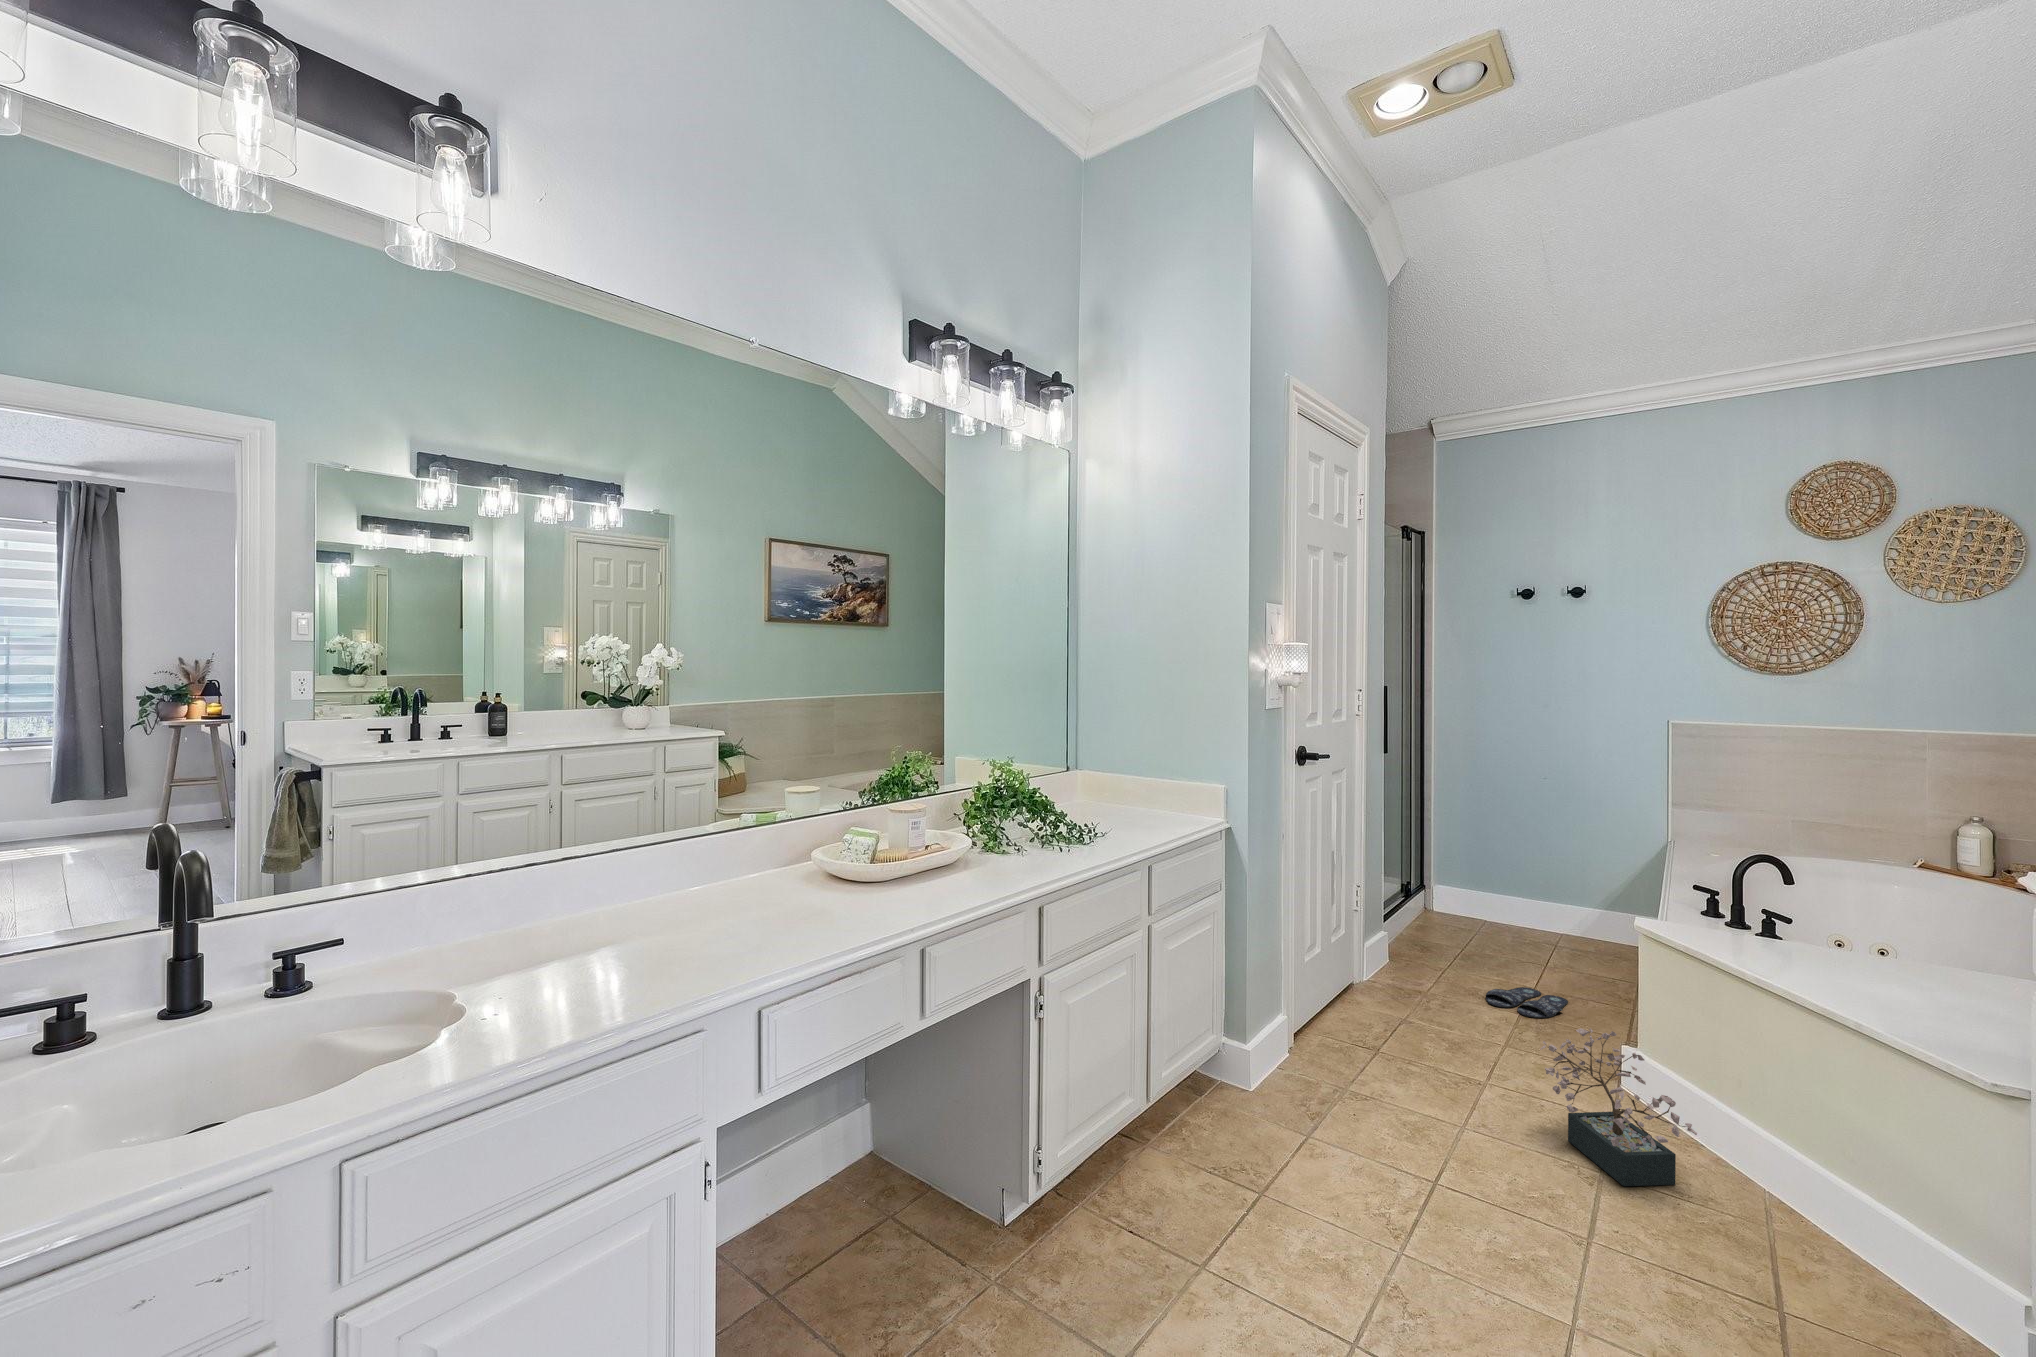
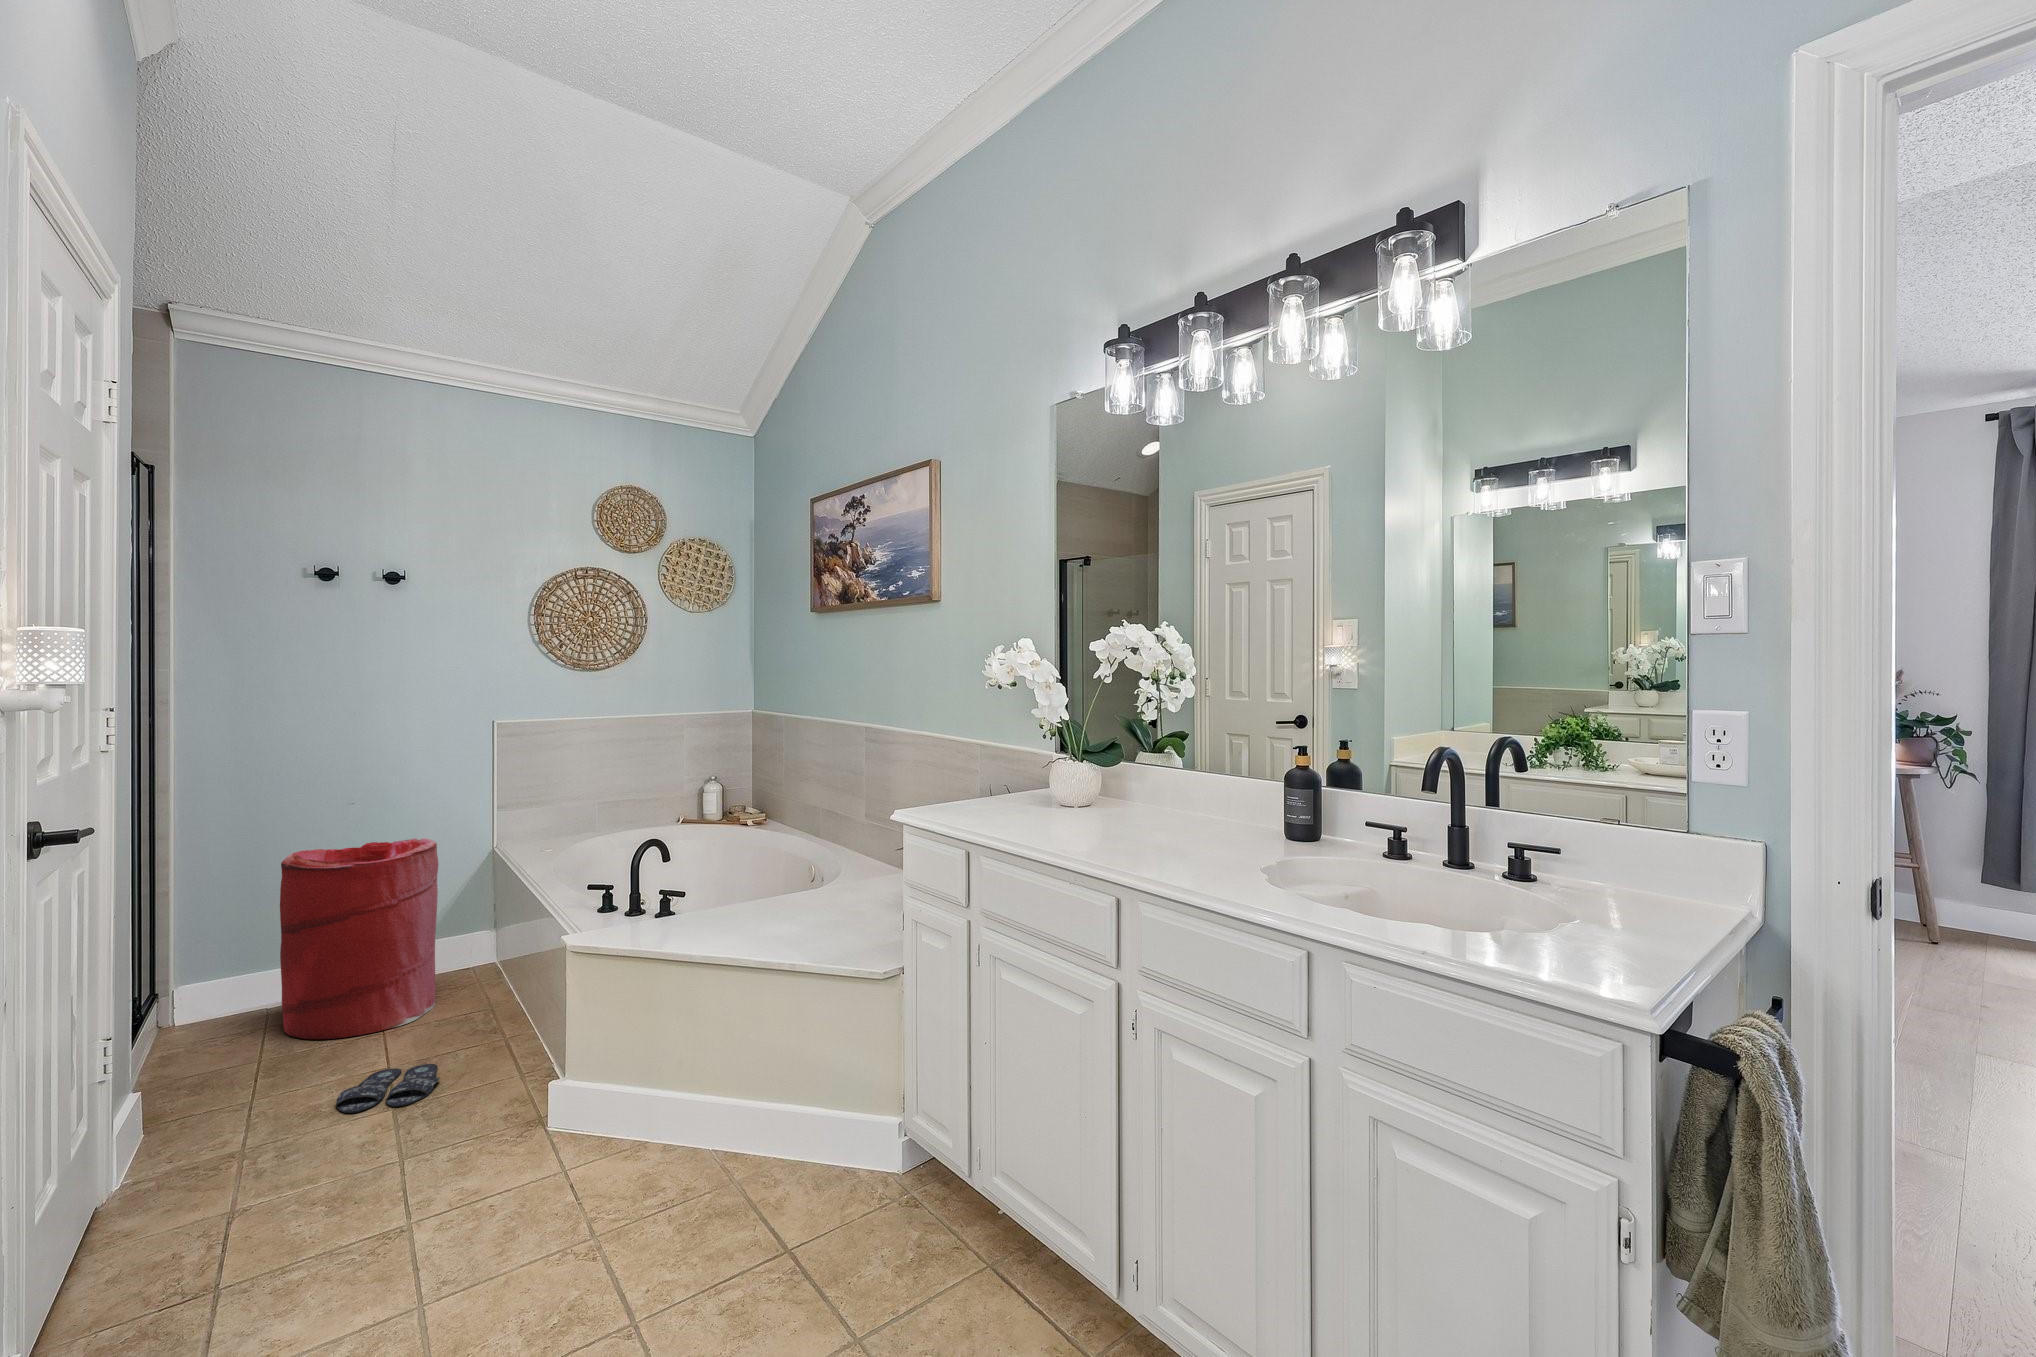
laundry hamper: none [1485,808,1604,965] -> present [280,839,439,1039]
decorative plant: present [1540,1028,1697,1186] -> none [509,1072,678,1238]

